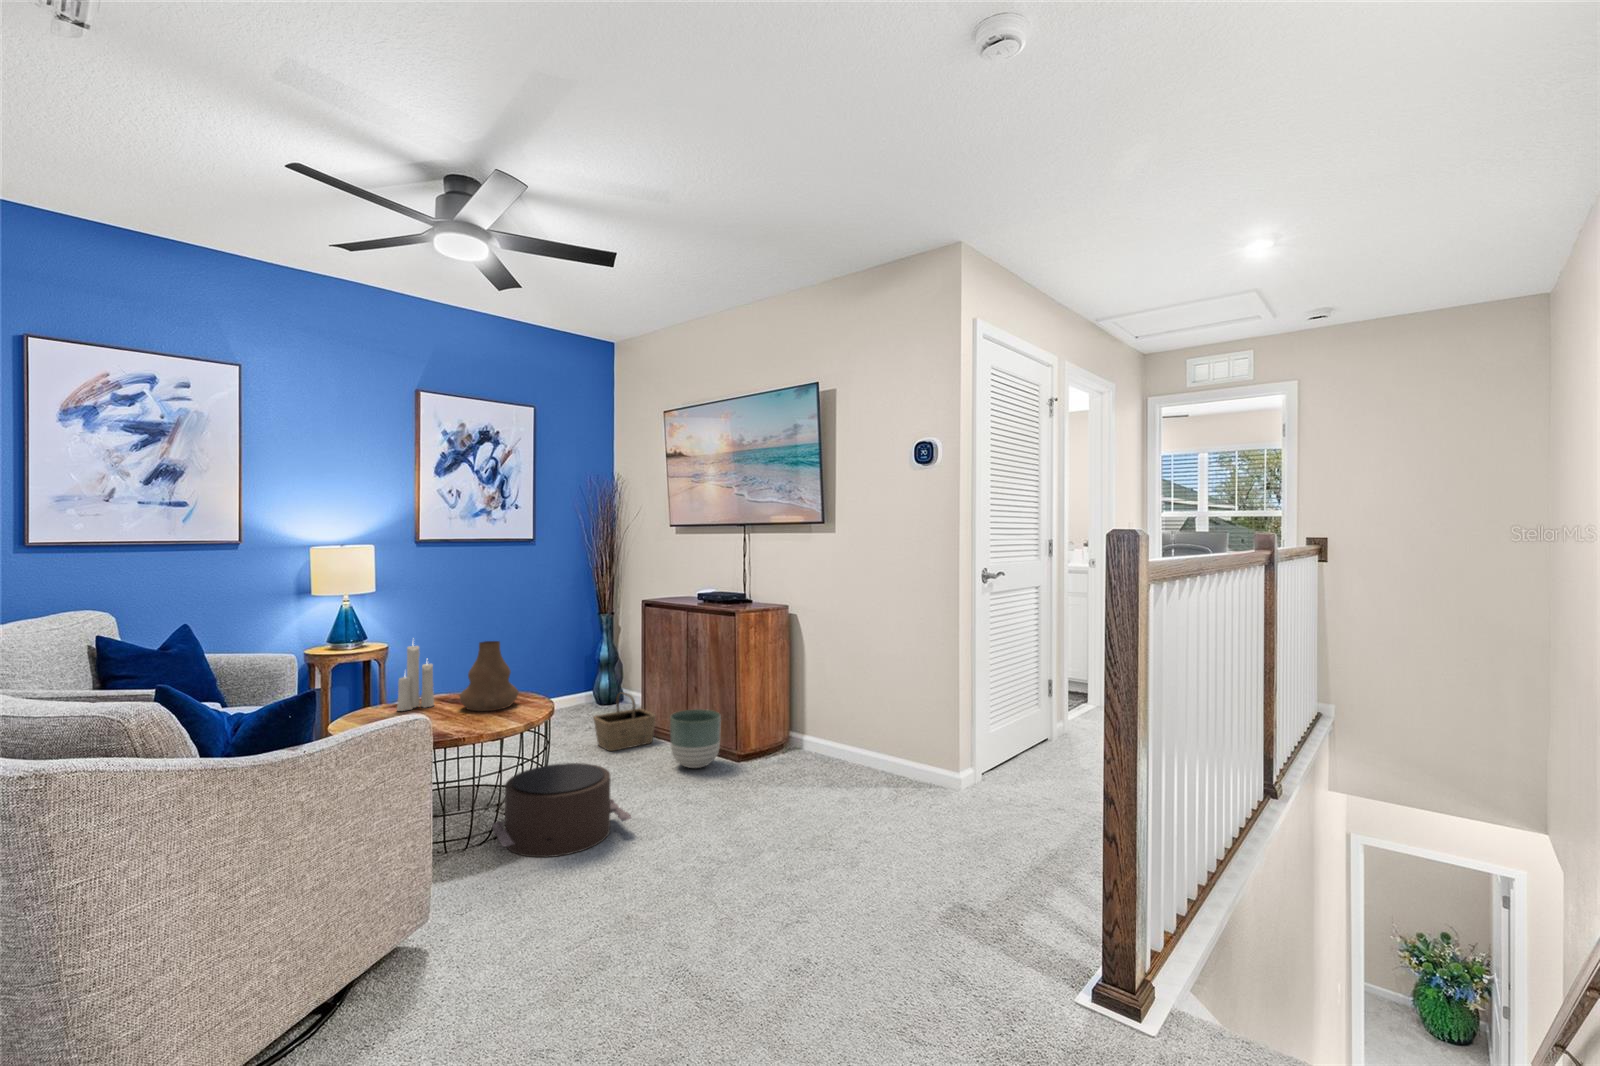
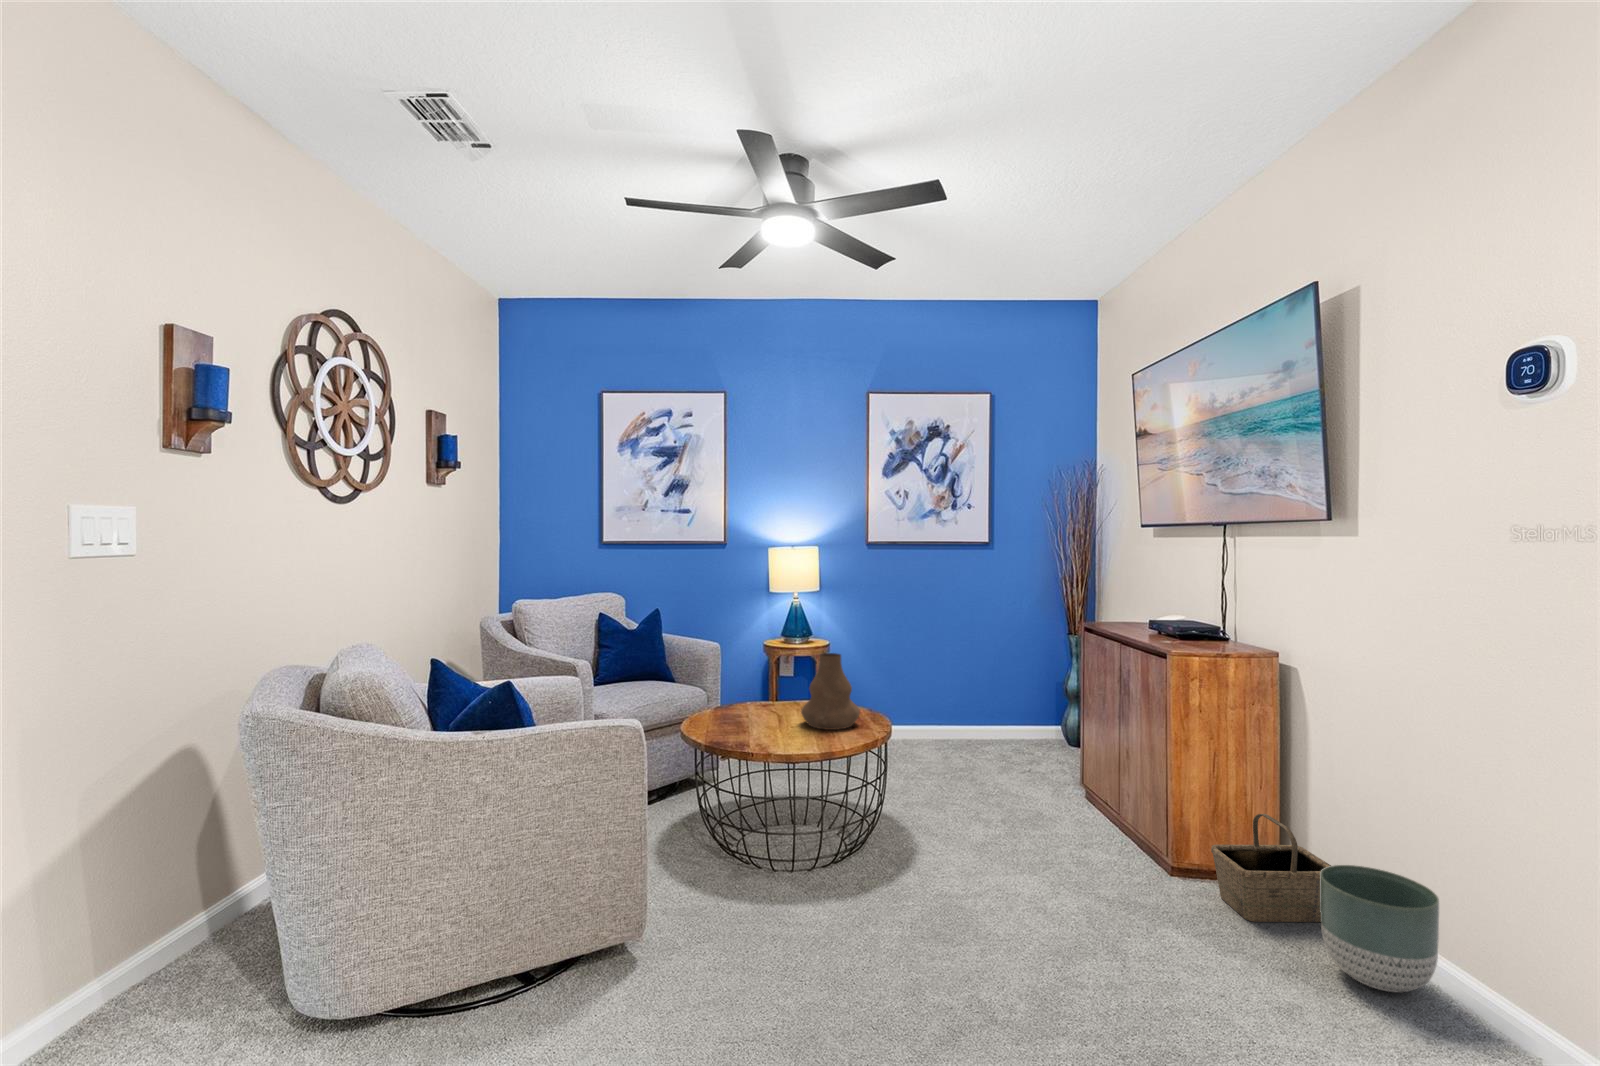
candle: present [397,644,434,711] -> none [760,637,795,713]
basket: present [593,692,656,751] -> present [1211,814,1331,922]
planter: present [670,709,721,768] -> present [1320,865,1439,992]
pouf: present [492,763,631,857] -> none [785,804,938,920]

